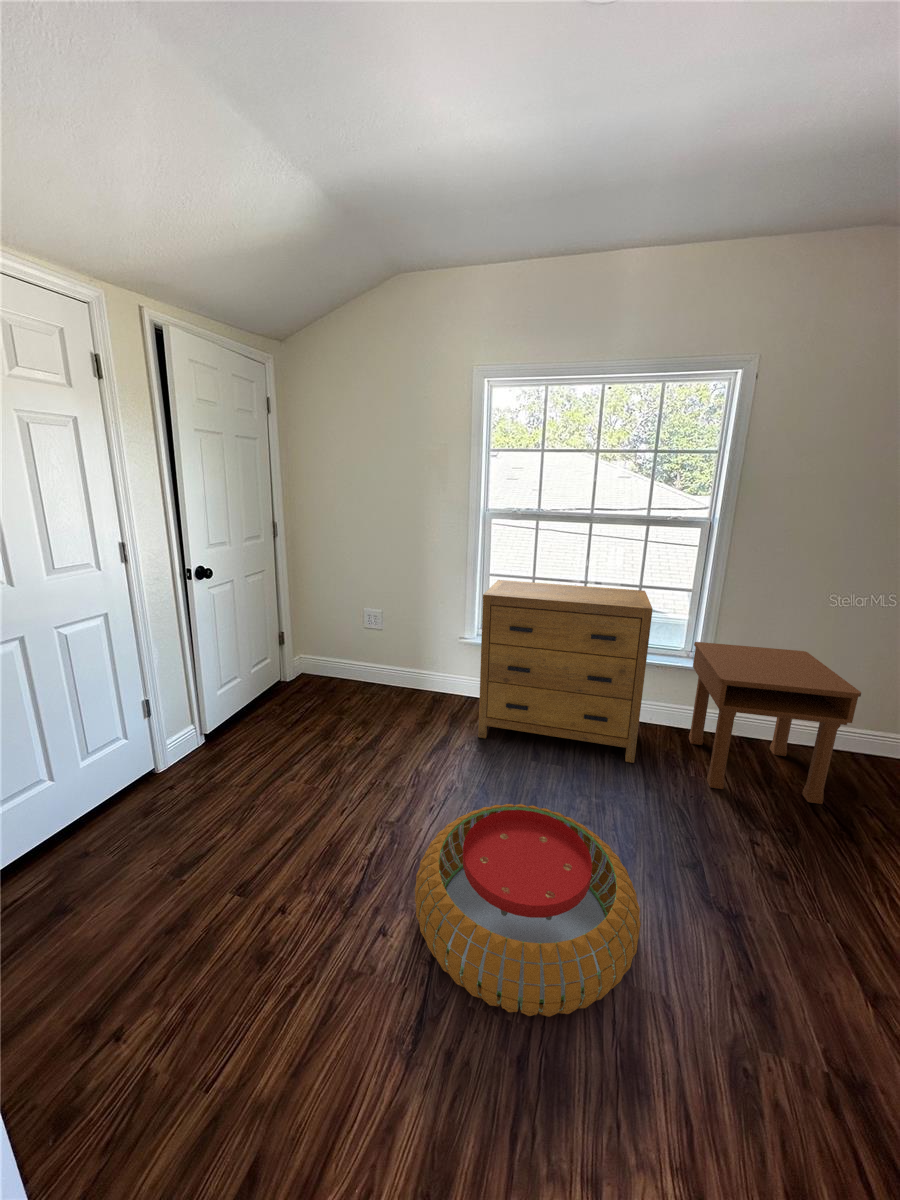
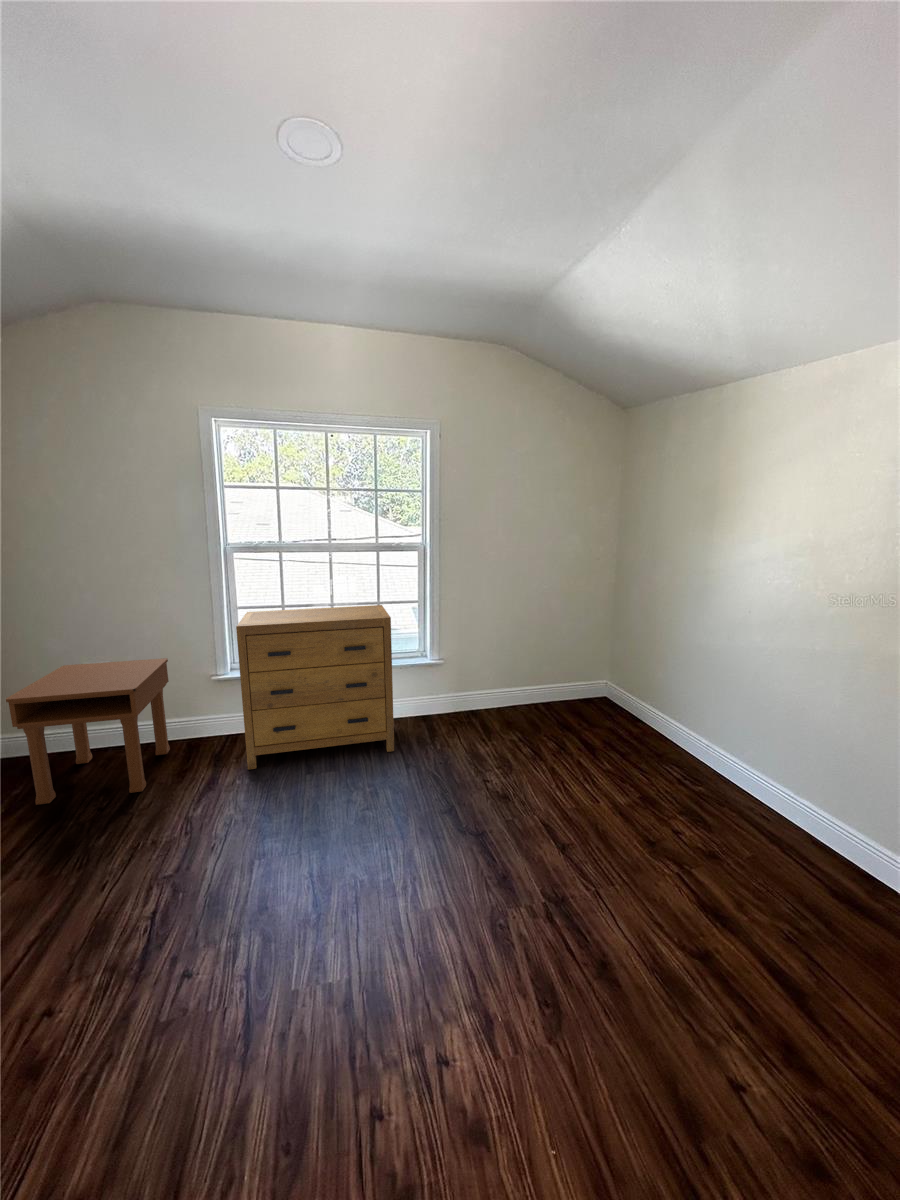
nightstand: present [689,642,861,804] -> present [6,658,170,805]
pouf: present [415,804,641,1017] -> none [215,802,420,977]

